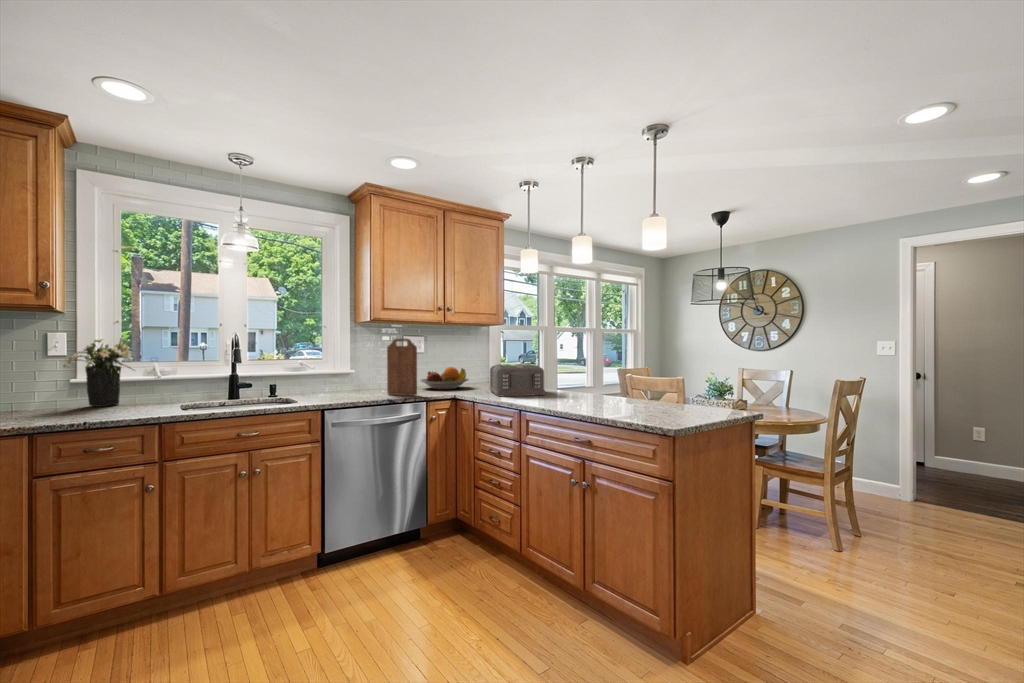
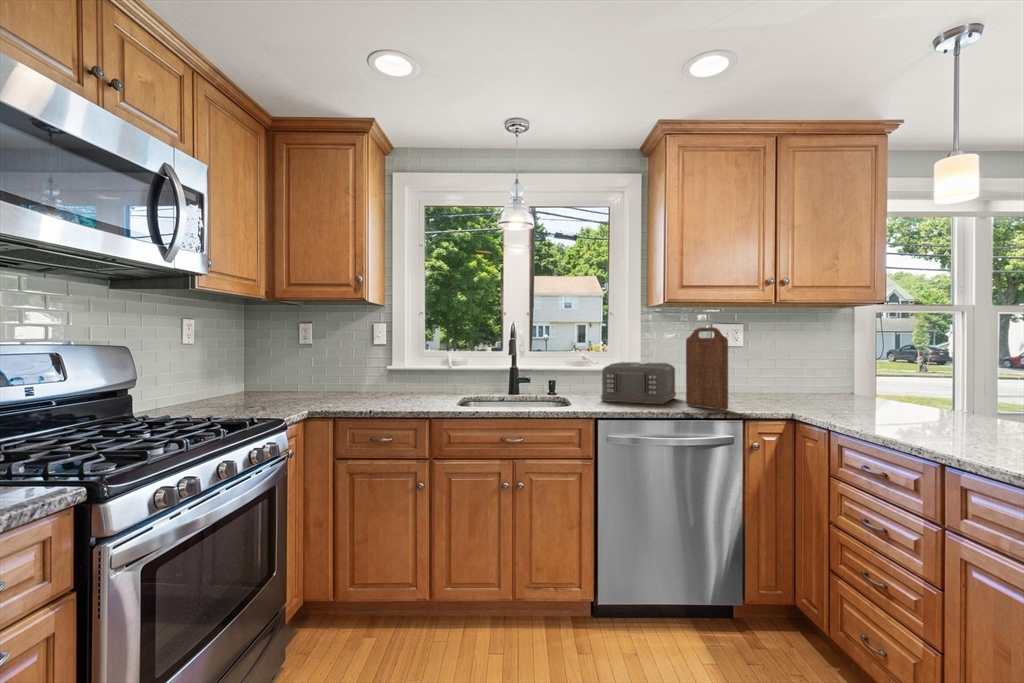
flower arrangement: present [63,338,136,407] -> none [376,329,431,395]
toaster: present [489,364,545,396] -> present [601,362,676,404]
fruit bowl: present [420,367,469,389] -> none [739,371,821,404]

